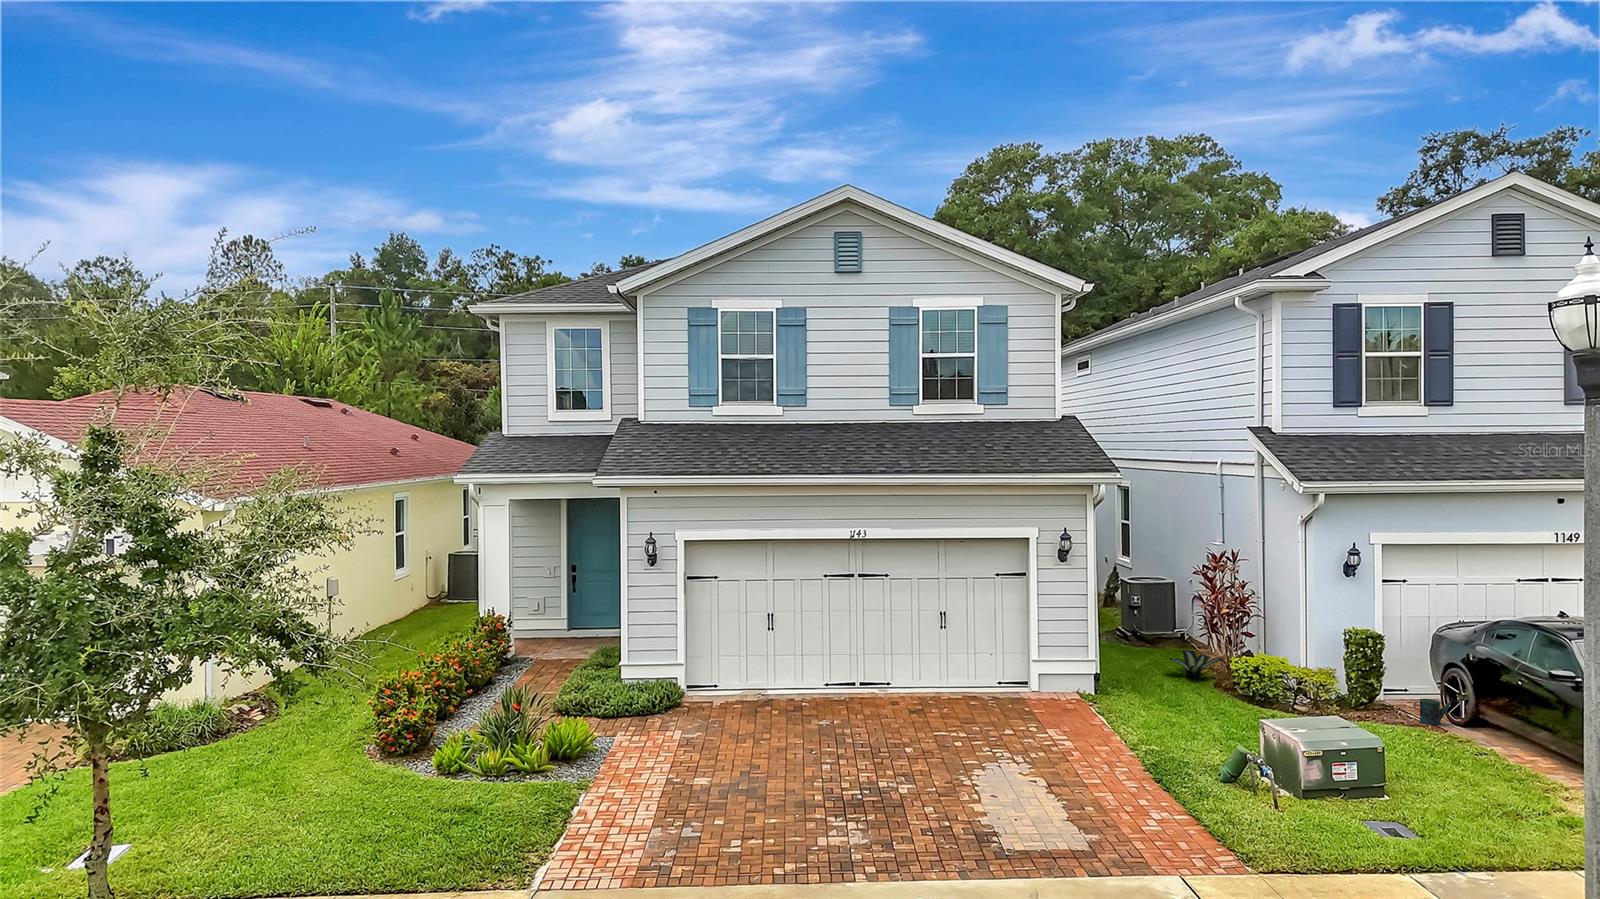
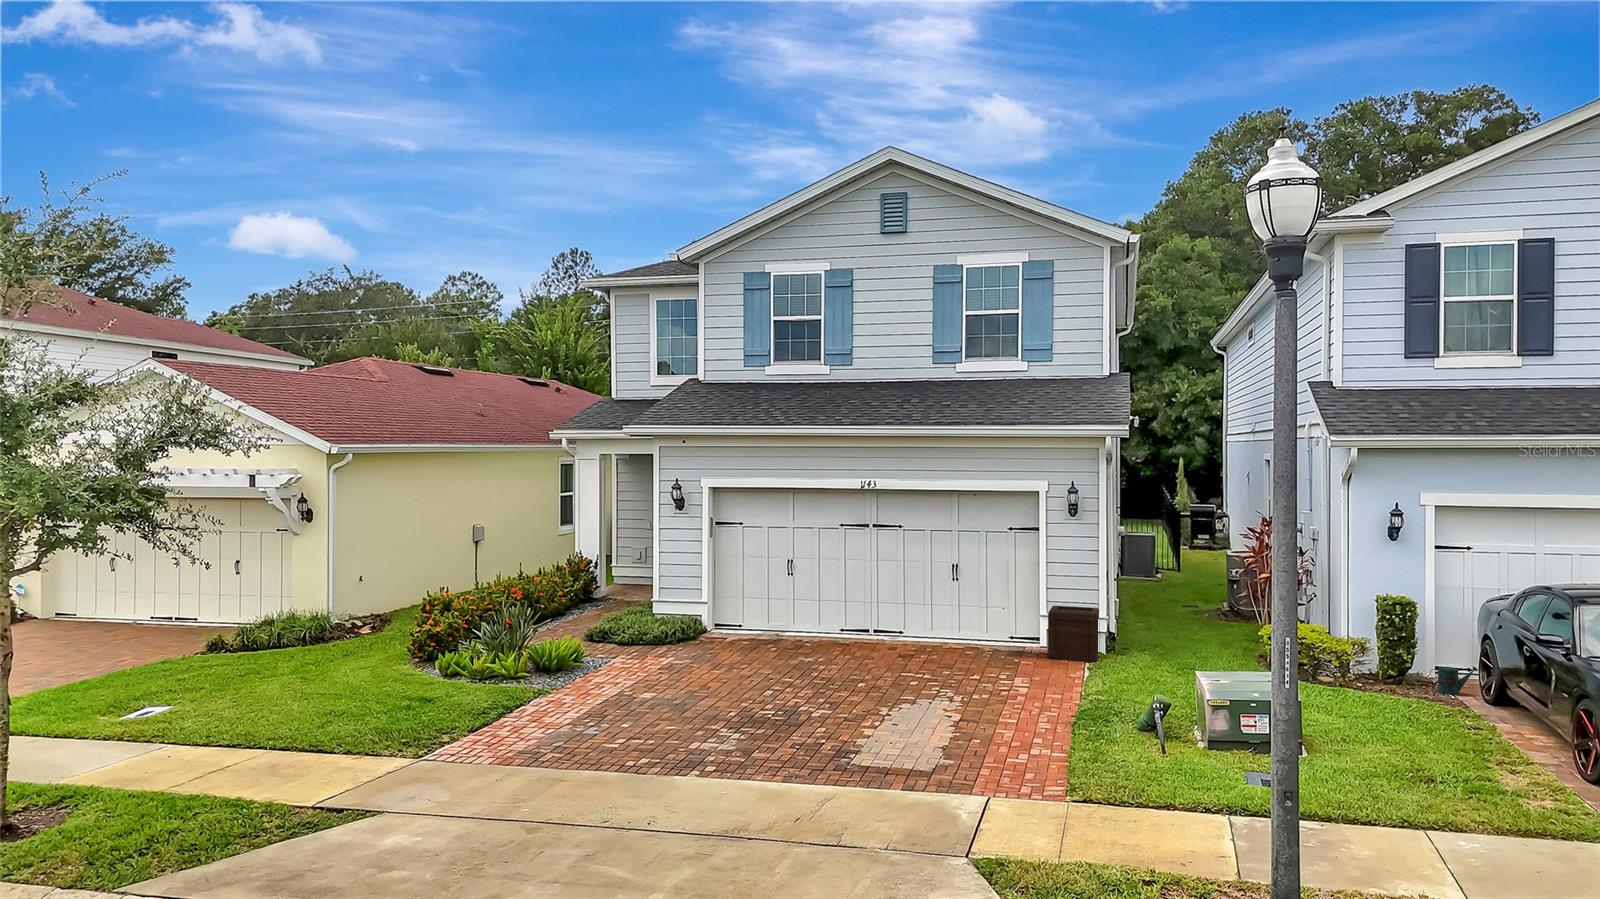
potted plant: present [1169,650,1223,679] -> none [1213,626,1272,654]
wooden crate: none [1043,651,1103,710] -> present [1048,606,1099,662]

